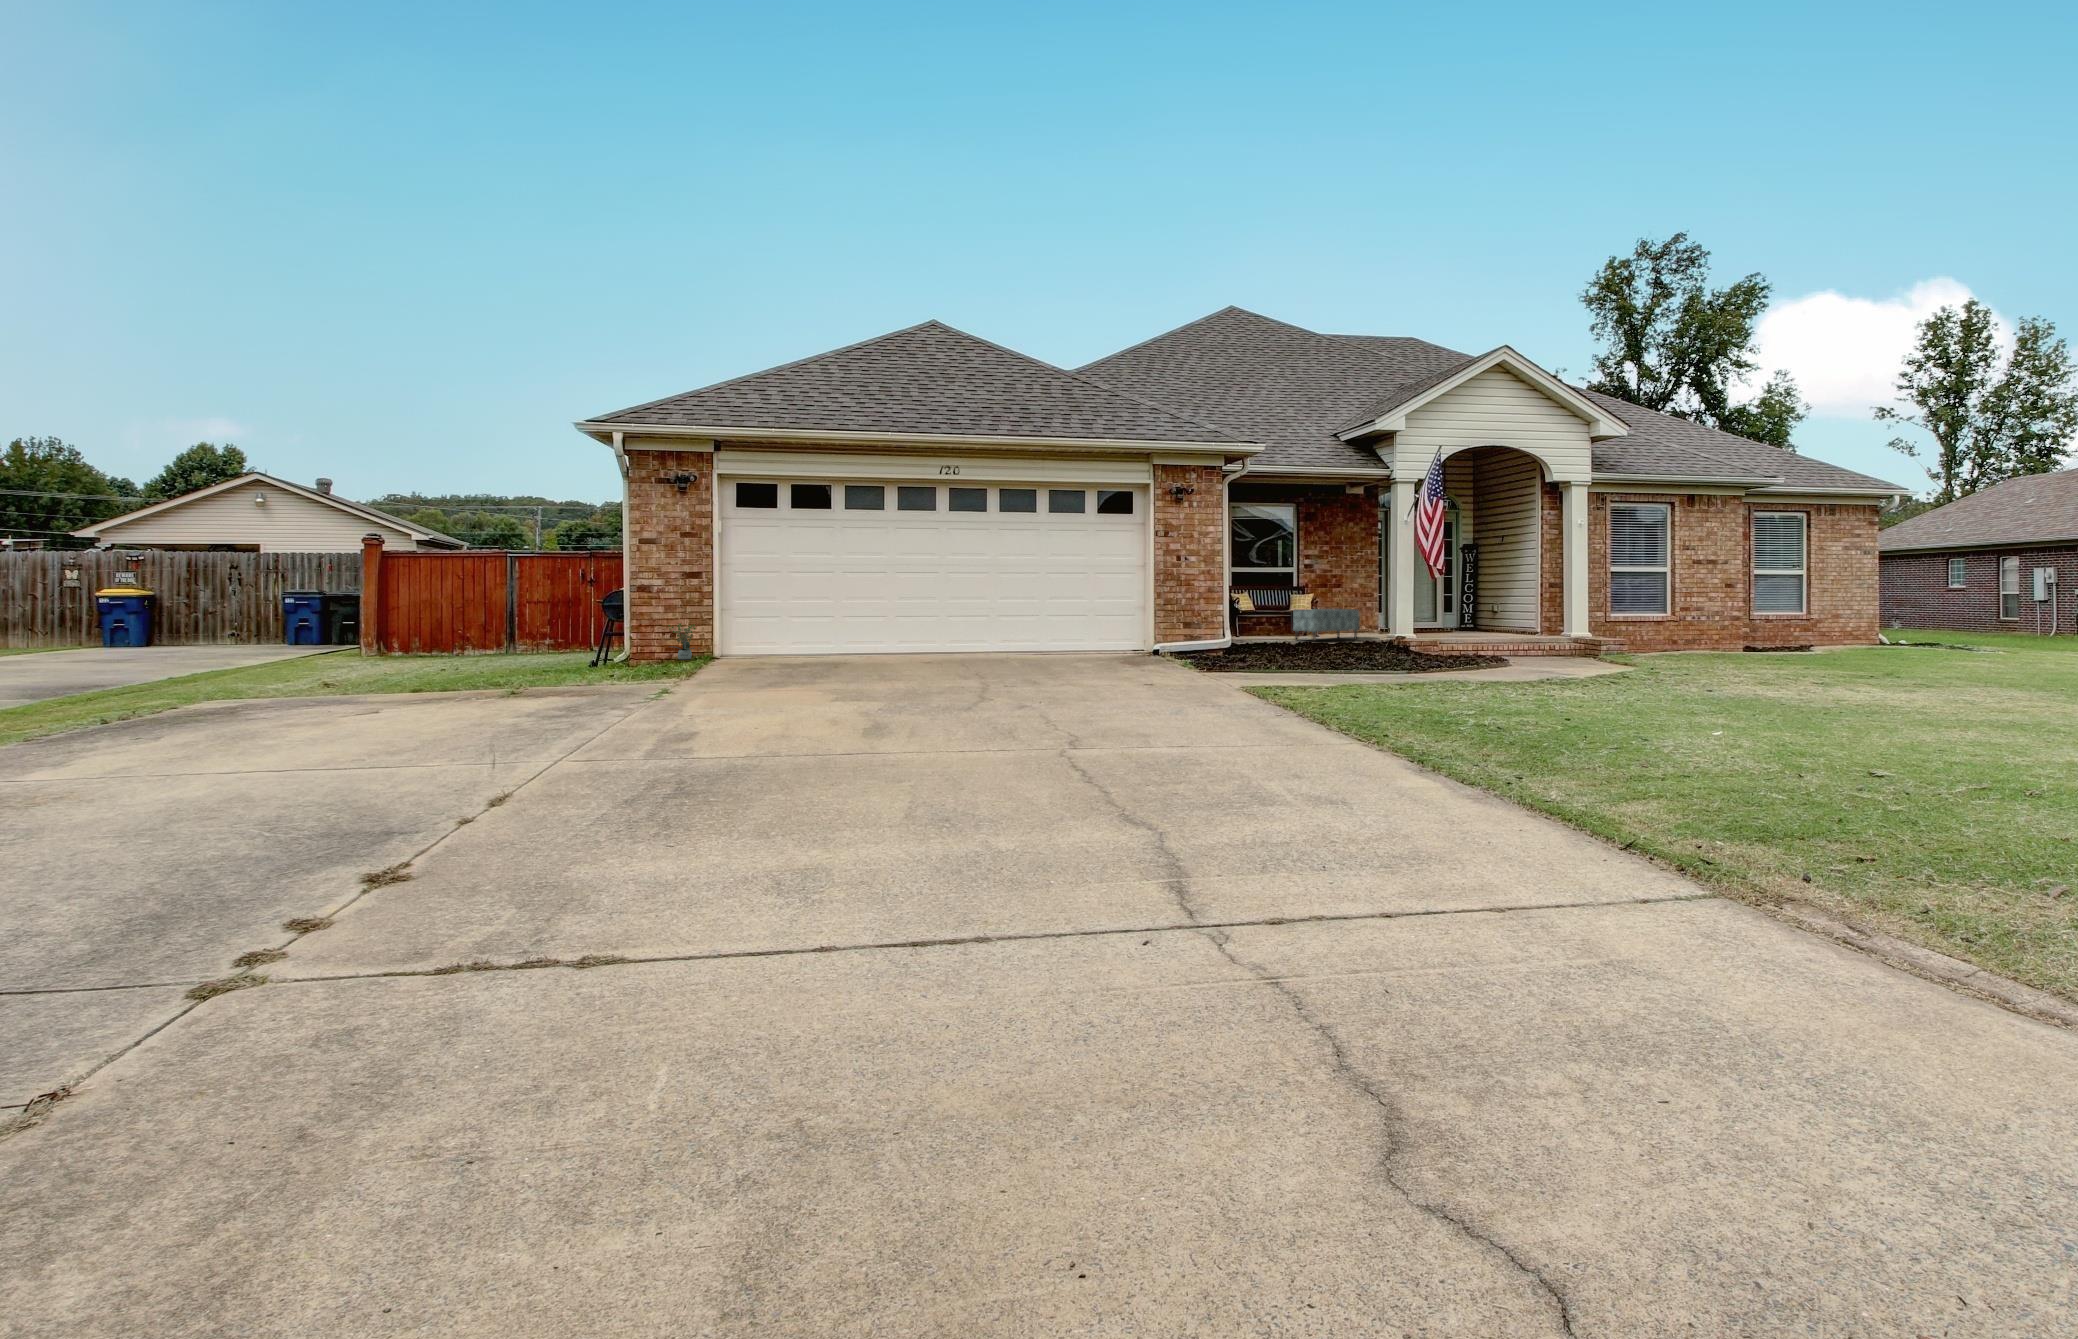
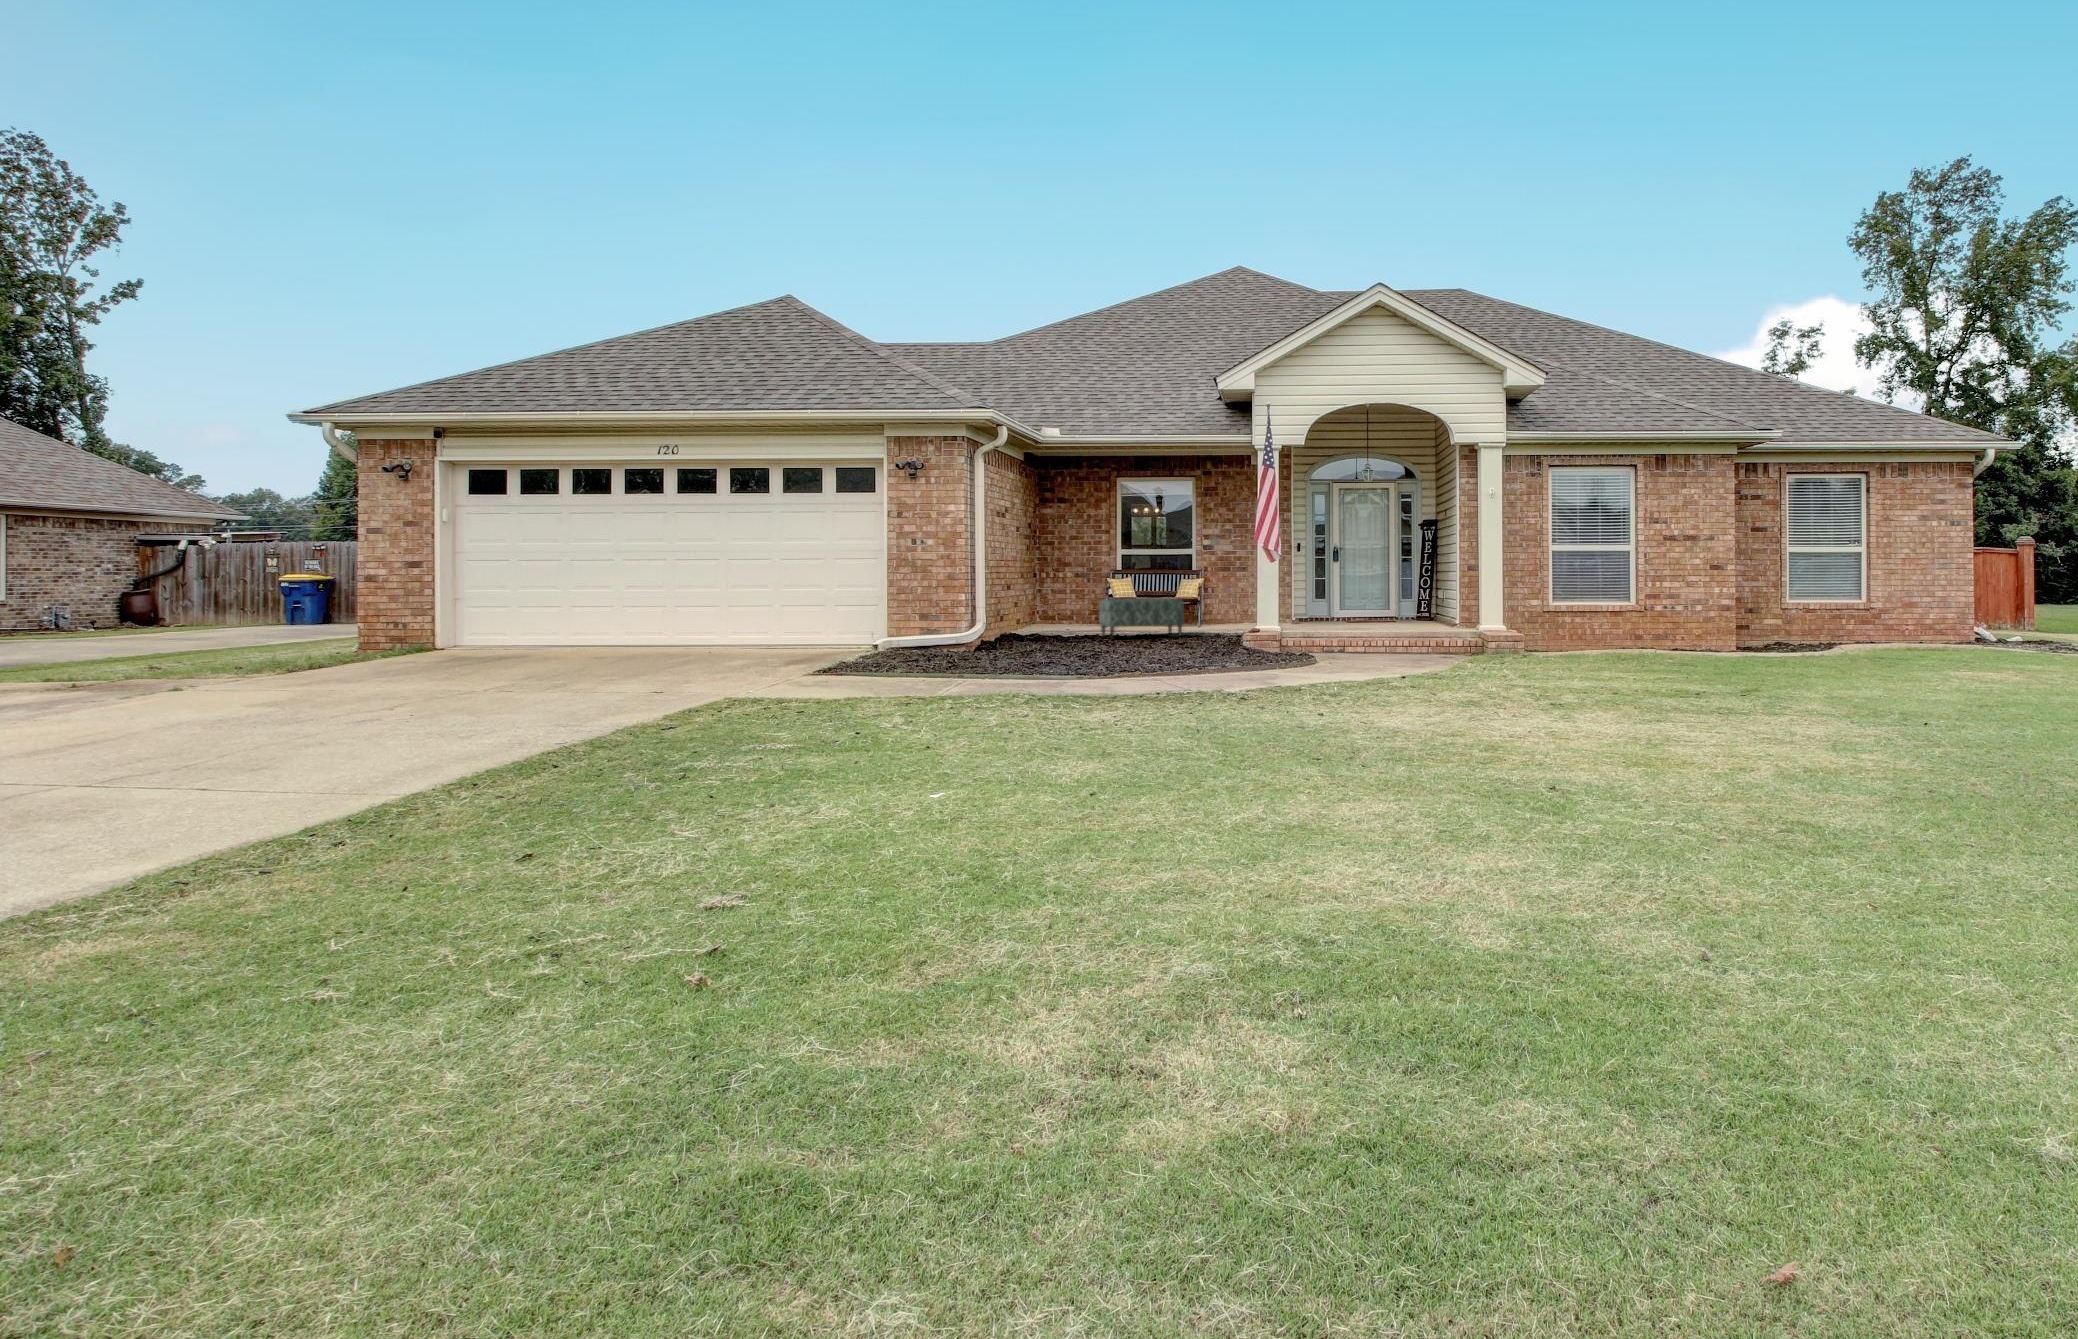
potted plant: present [668,623,695,660] -> none [379,614,414,651]

